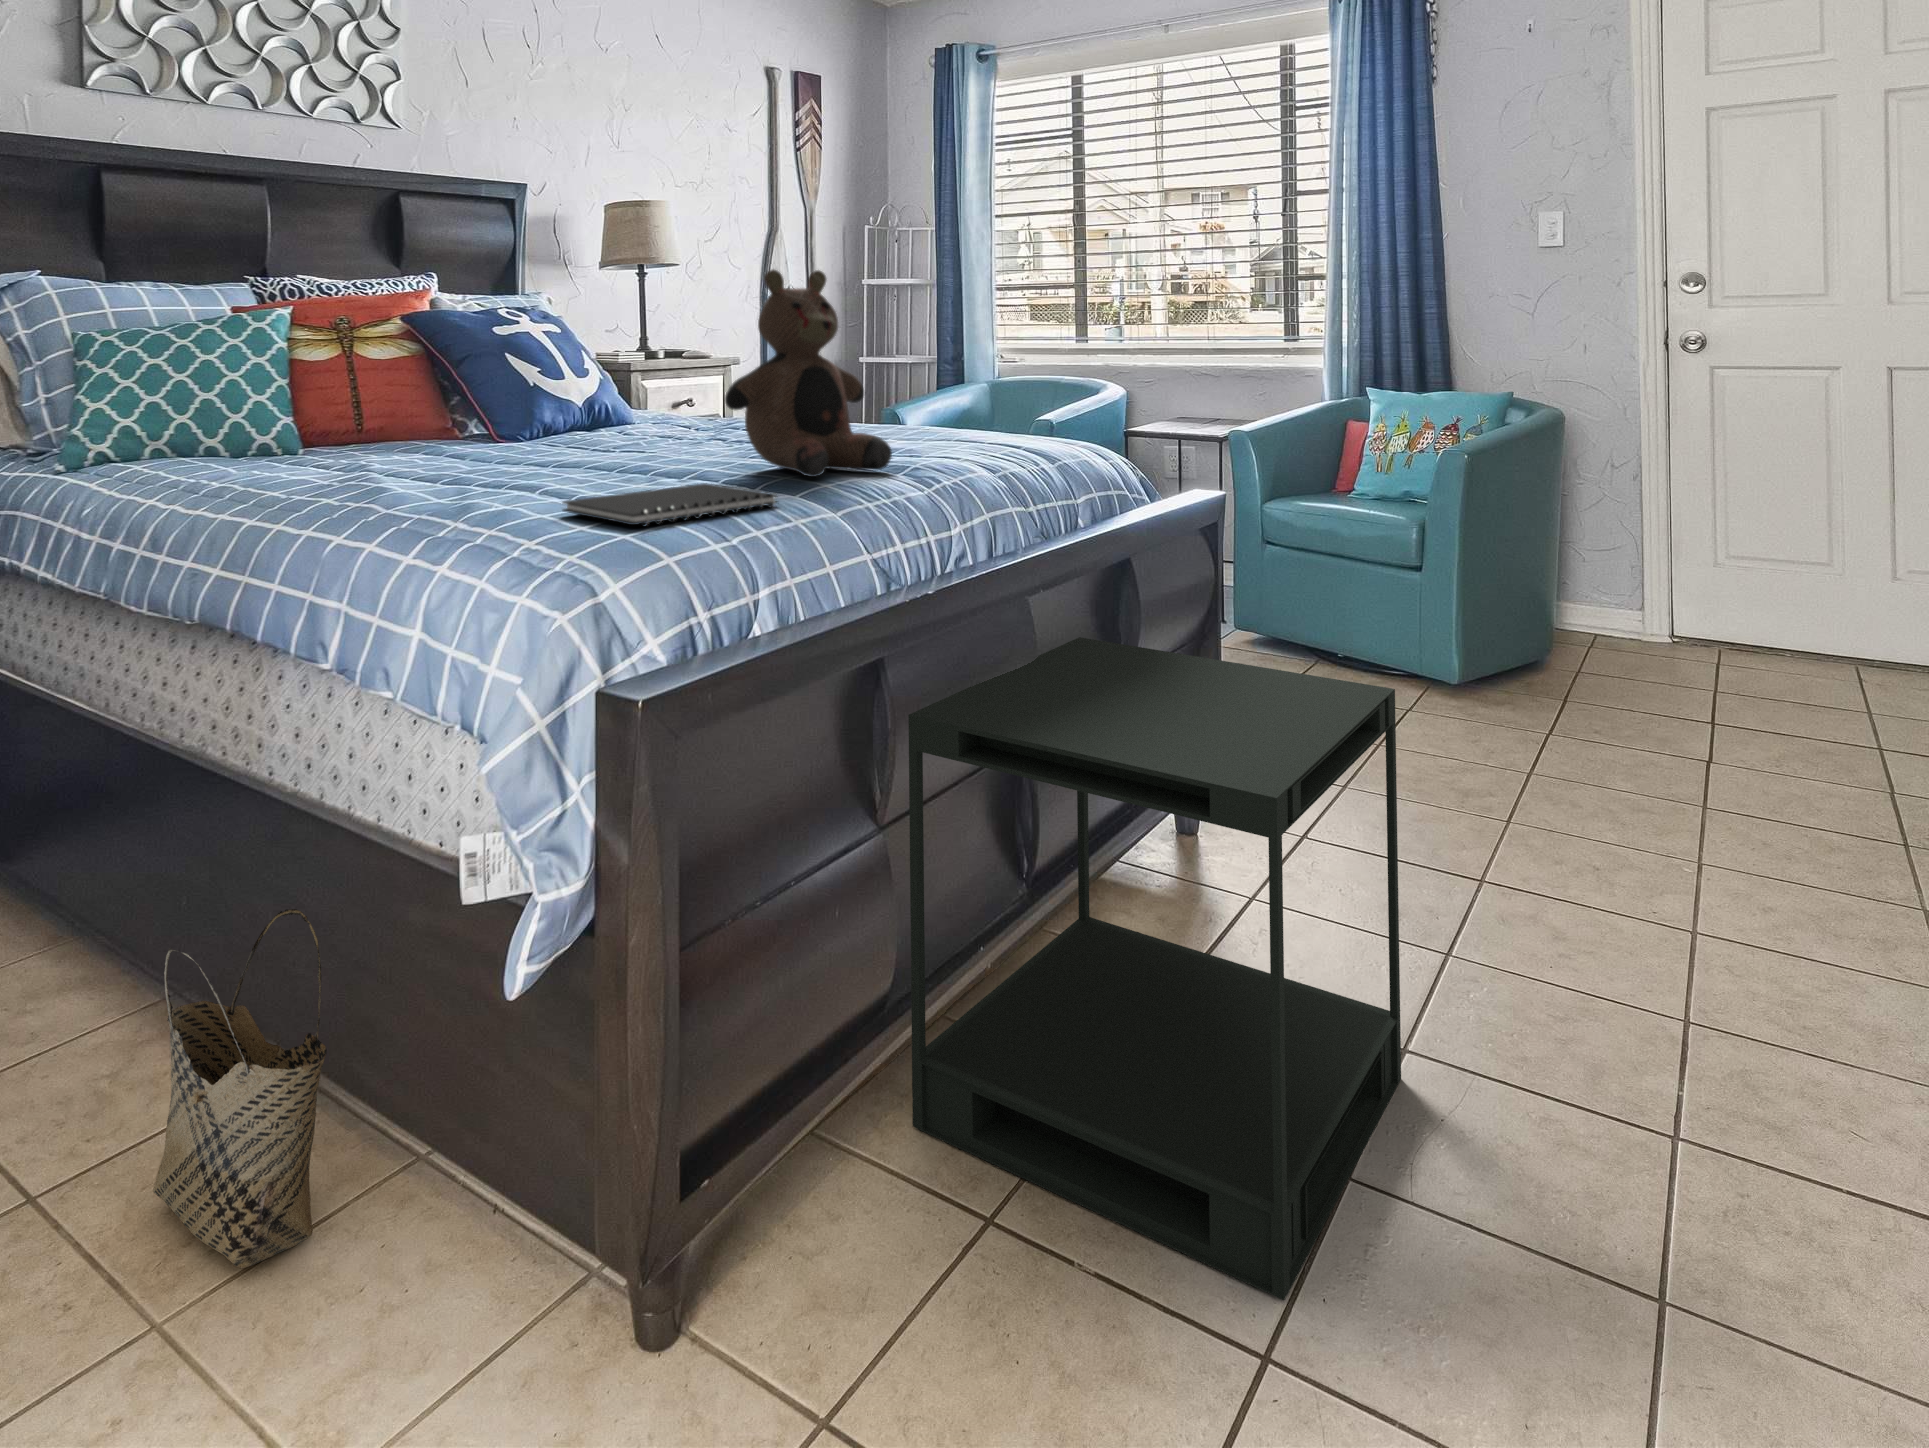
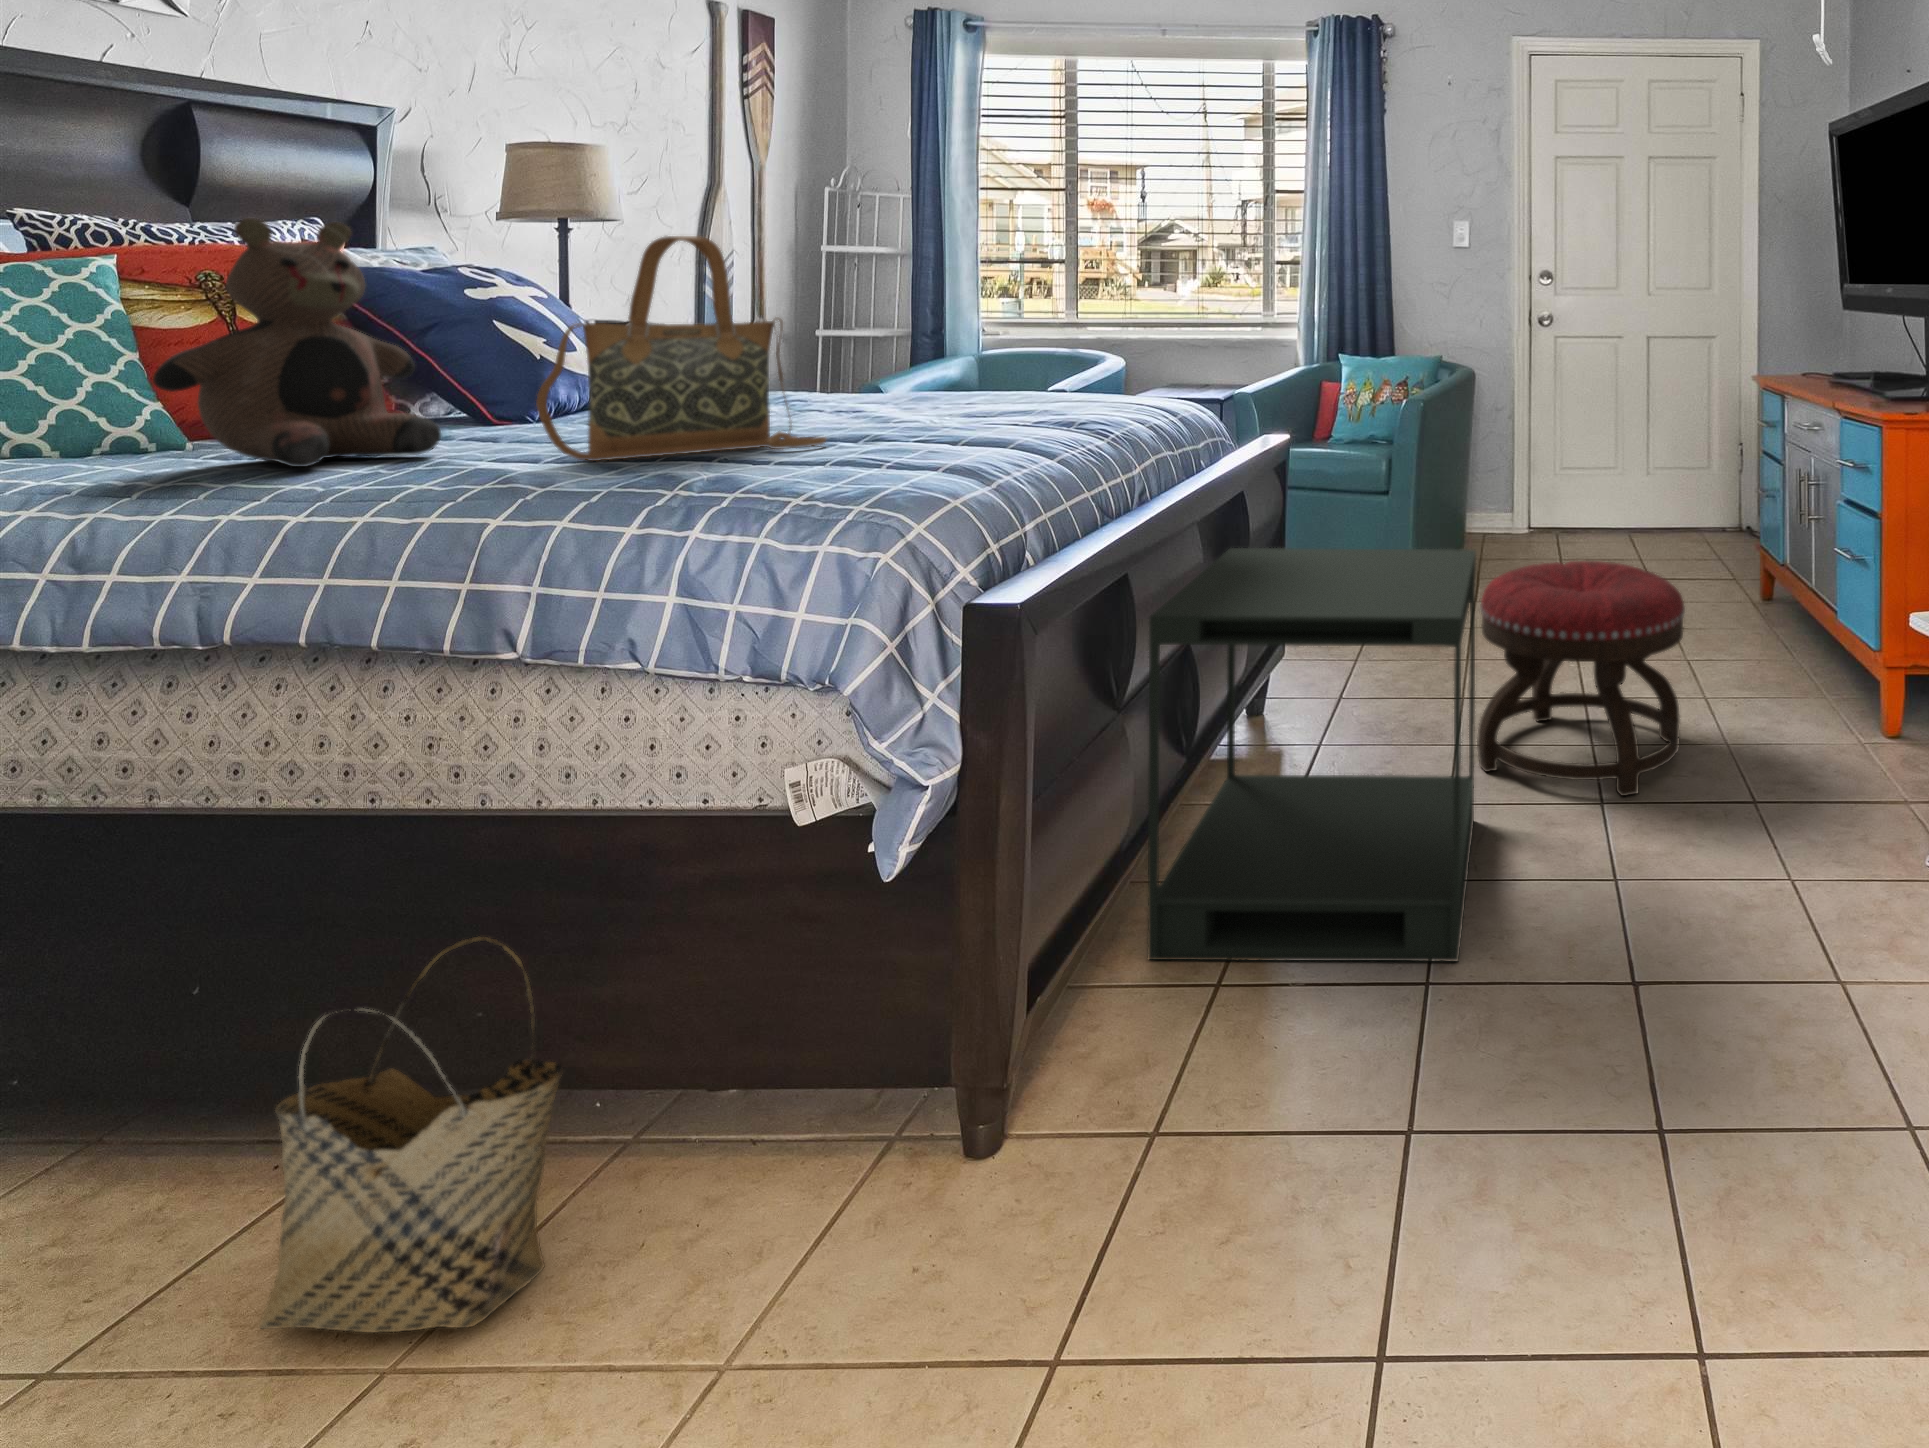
teddy bear: present [725,270,892,477] -> present [153,218,441,467]
handbag: none [430,282,646,488] -> present [536,236,826,461]
notebook: present [563,483,778,526] -> none [795,437,1016,472]
ottoman: none [1440,717,1818,1124] -> present [1477,561,1685,796]

